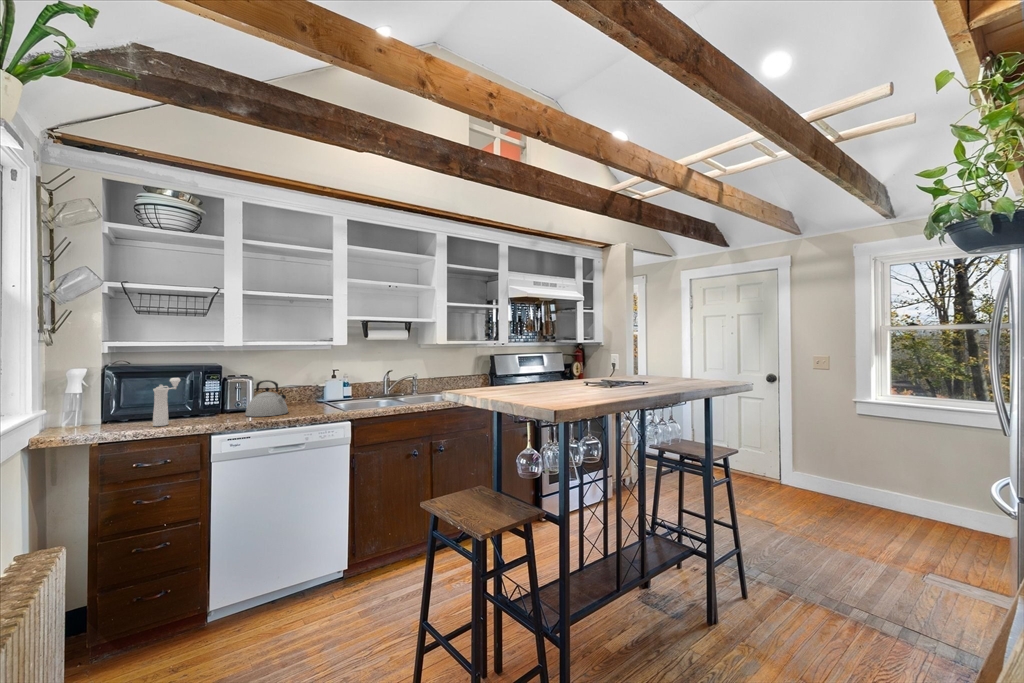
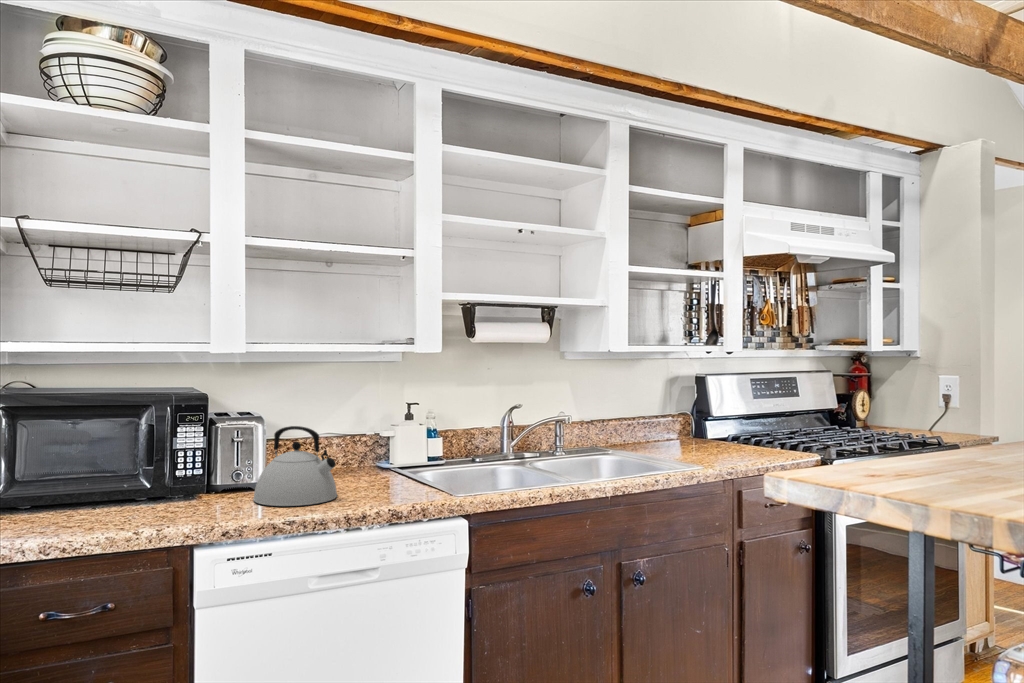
pepper mill: present [153,378,180,426] -> none [75,419,130,527]

